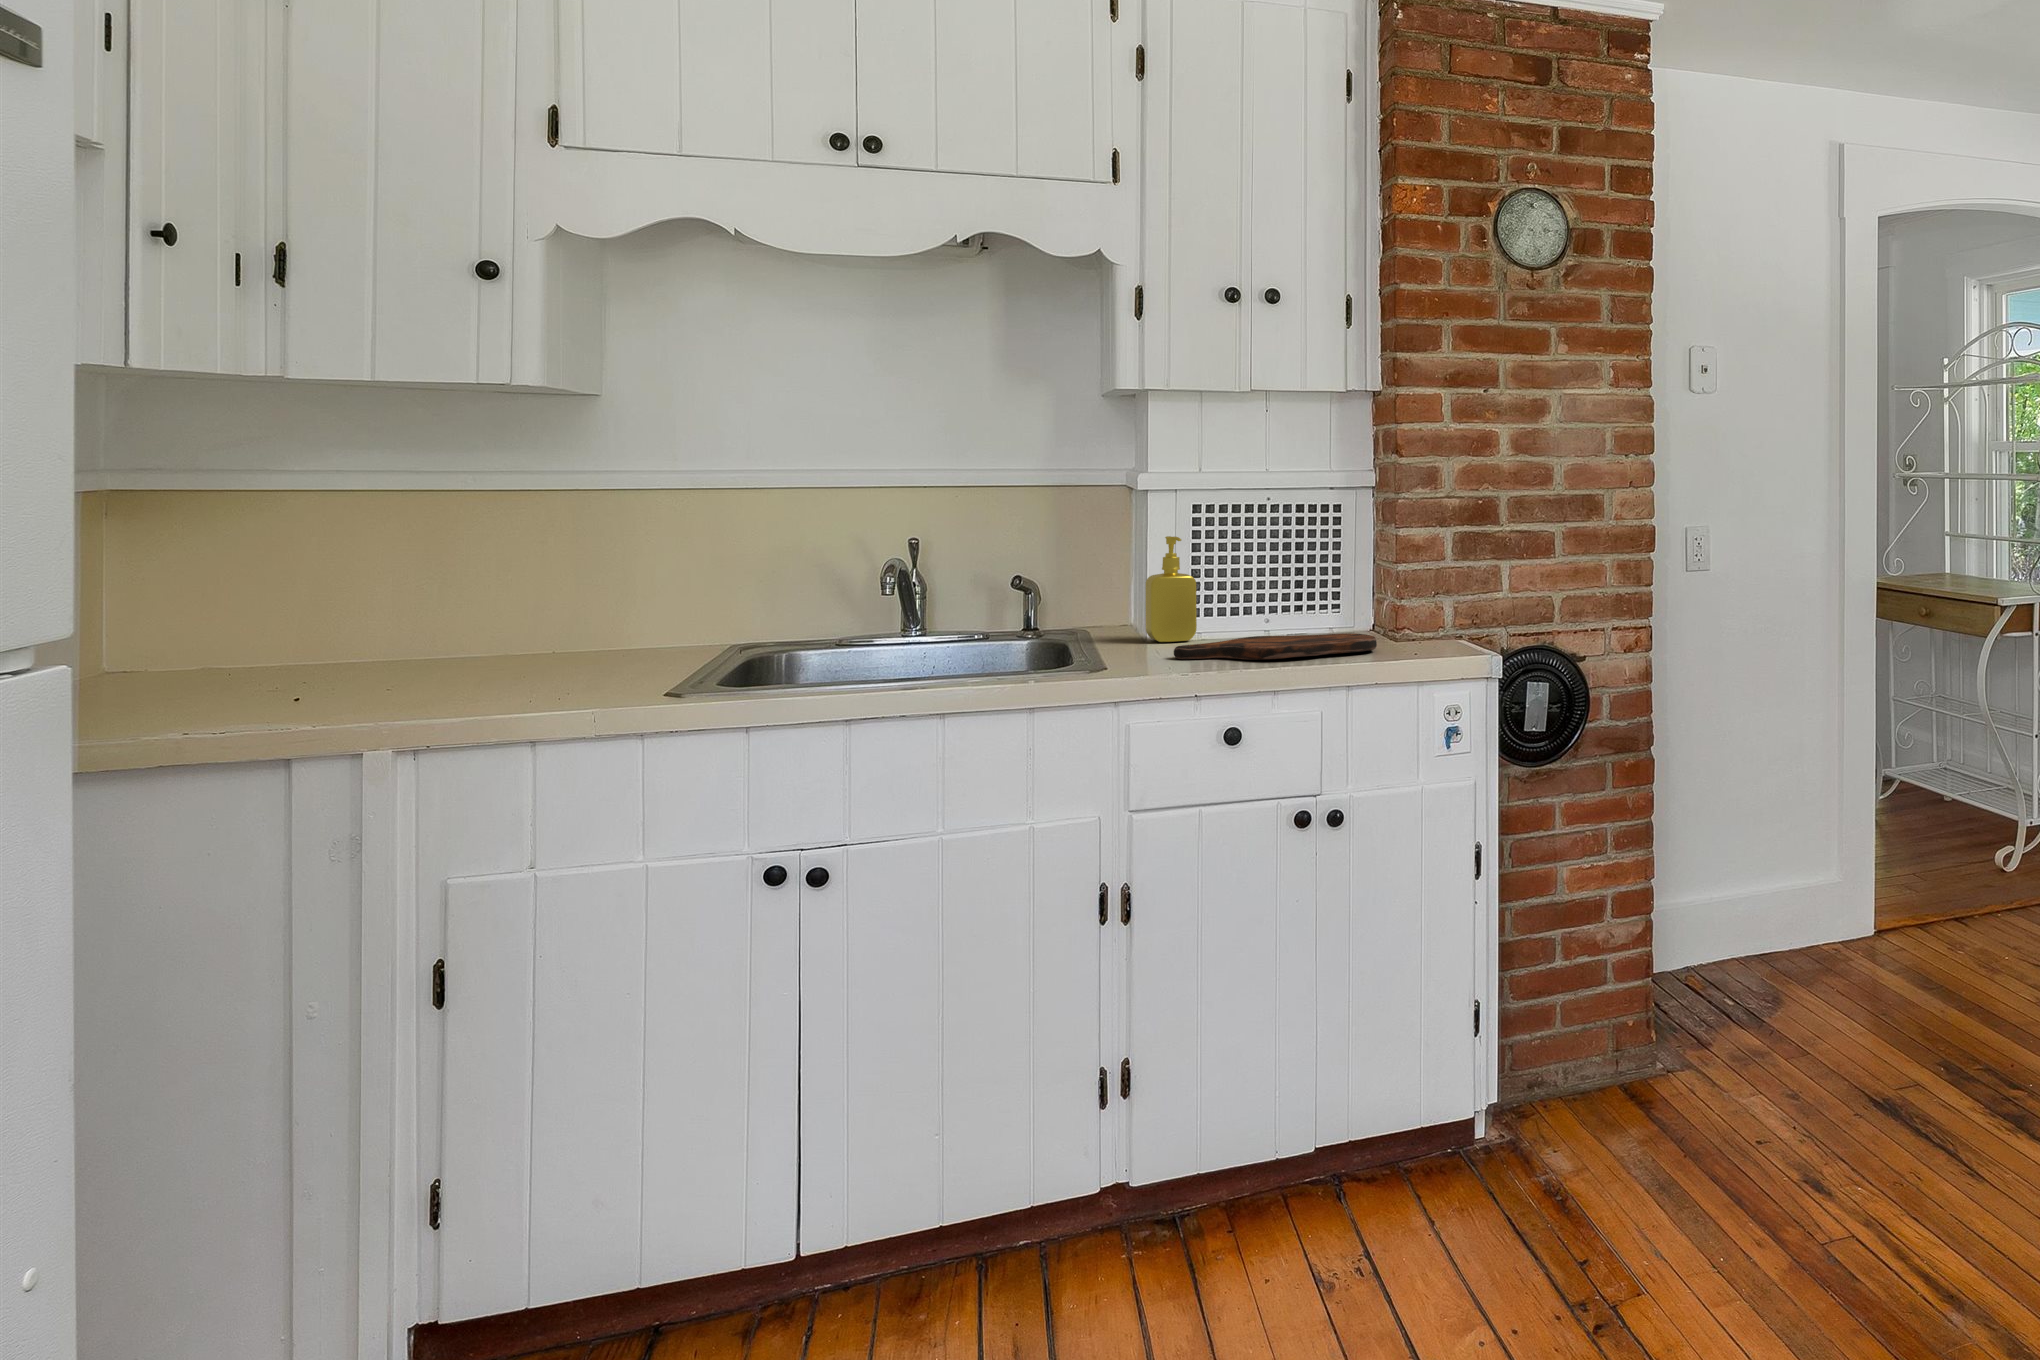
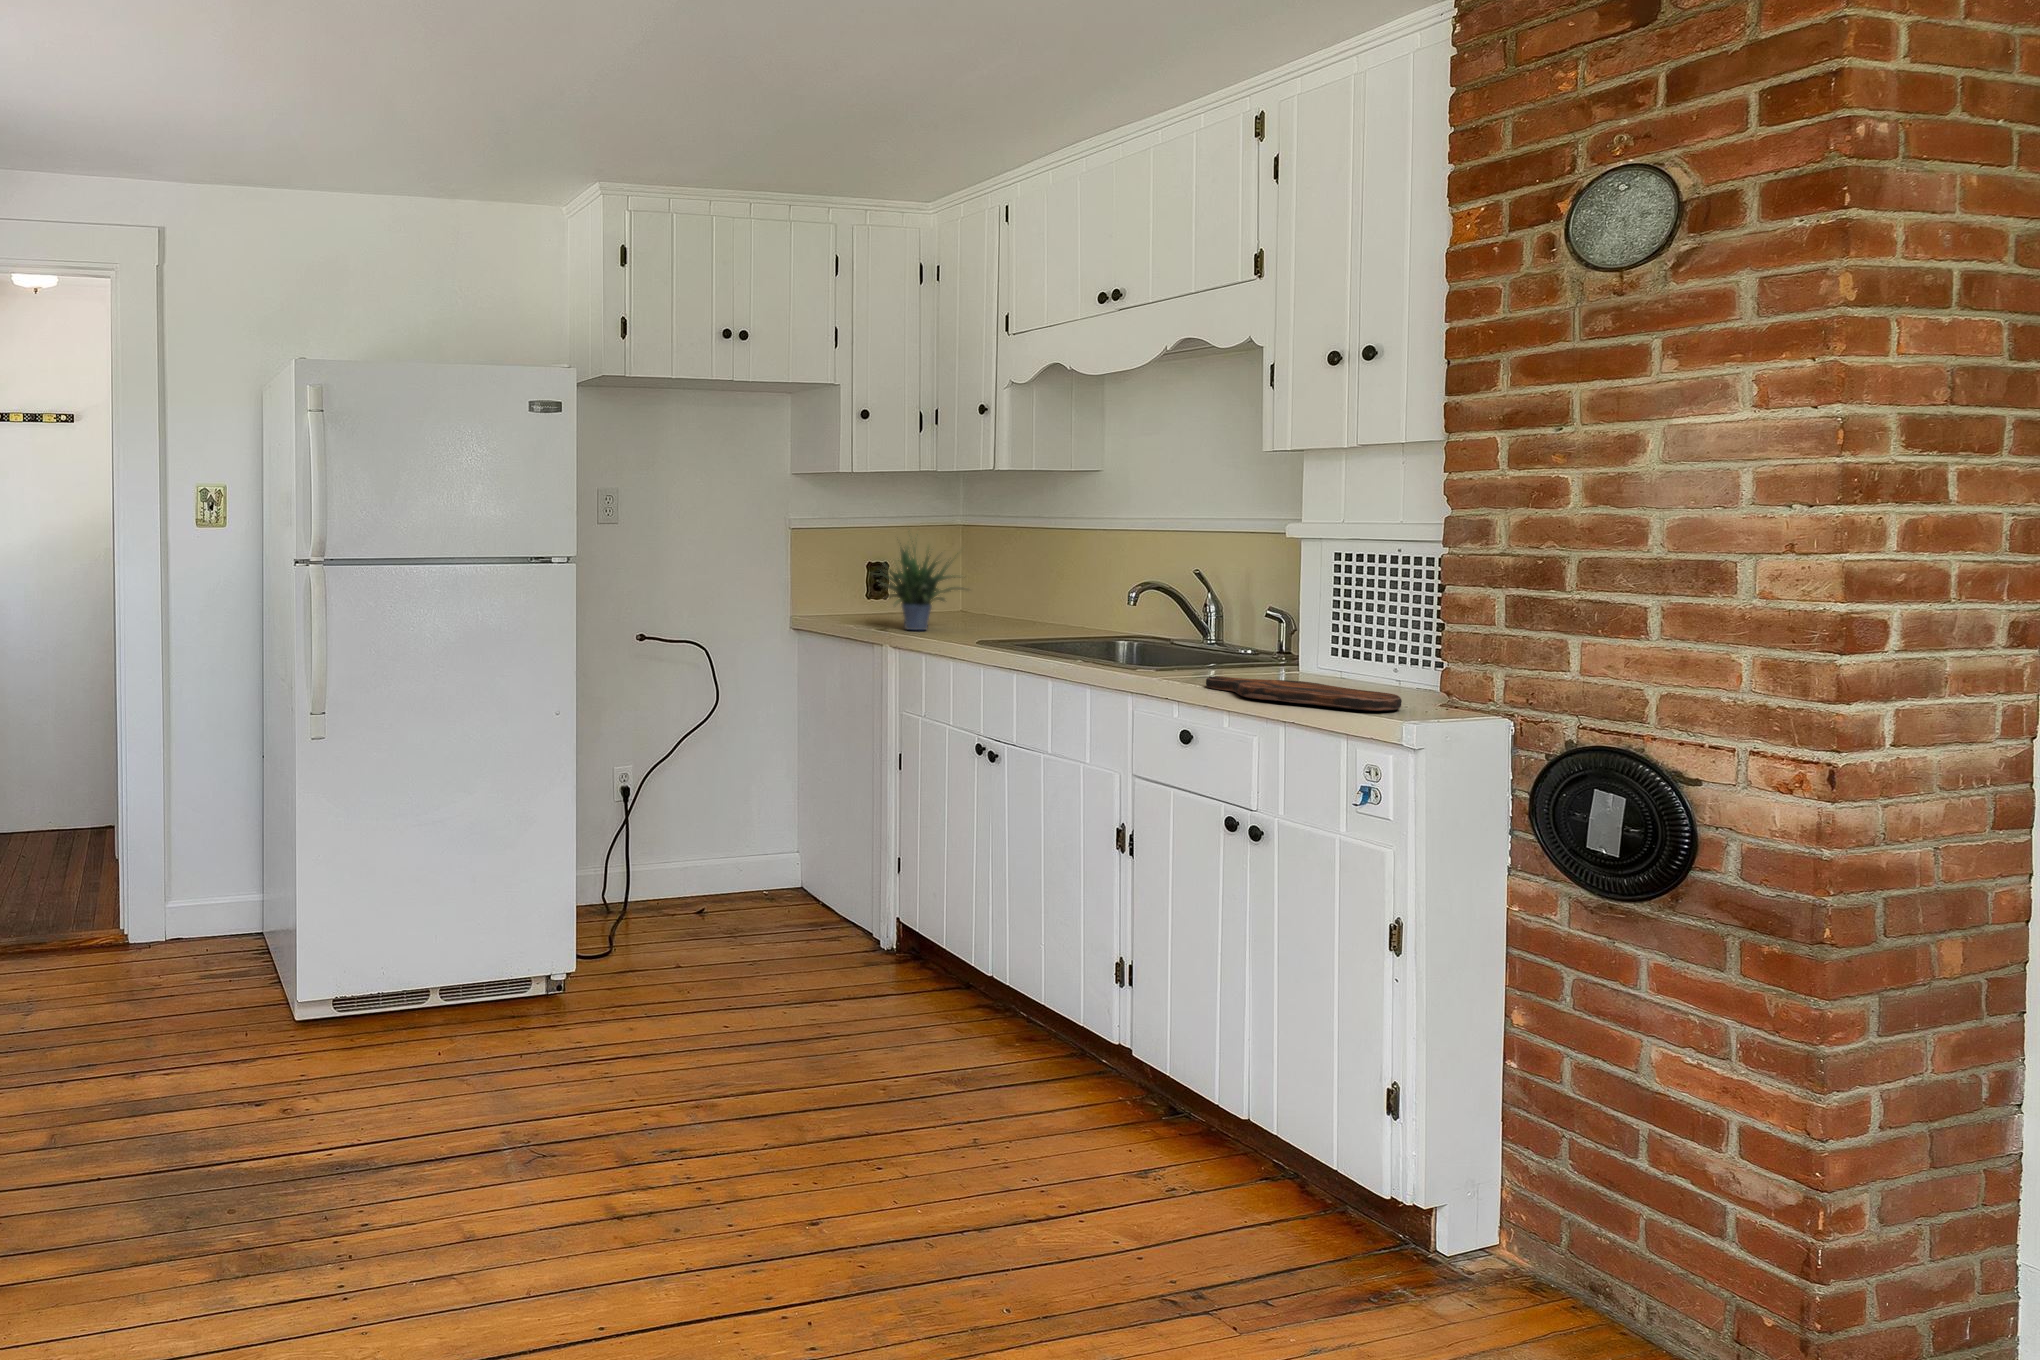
potted plant: none [341,487,552,669] -> present [876,538,967,630]
soap dispenser: present [1146,536,1197,642] -> none [1274,582,1329,682]

